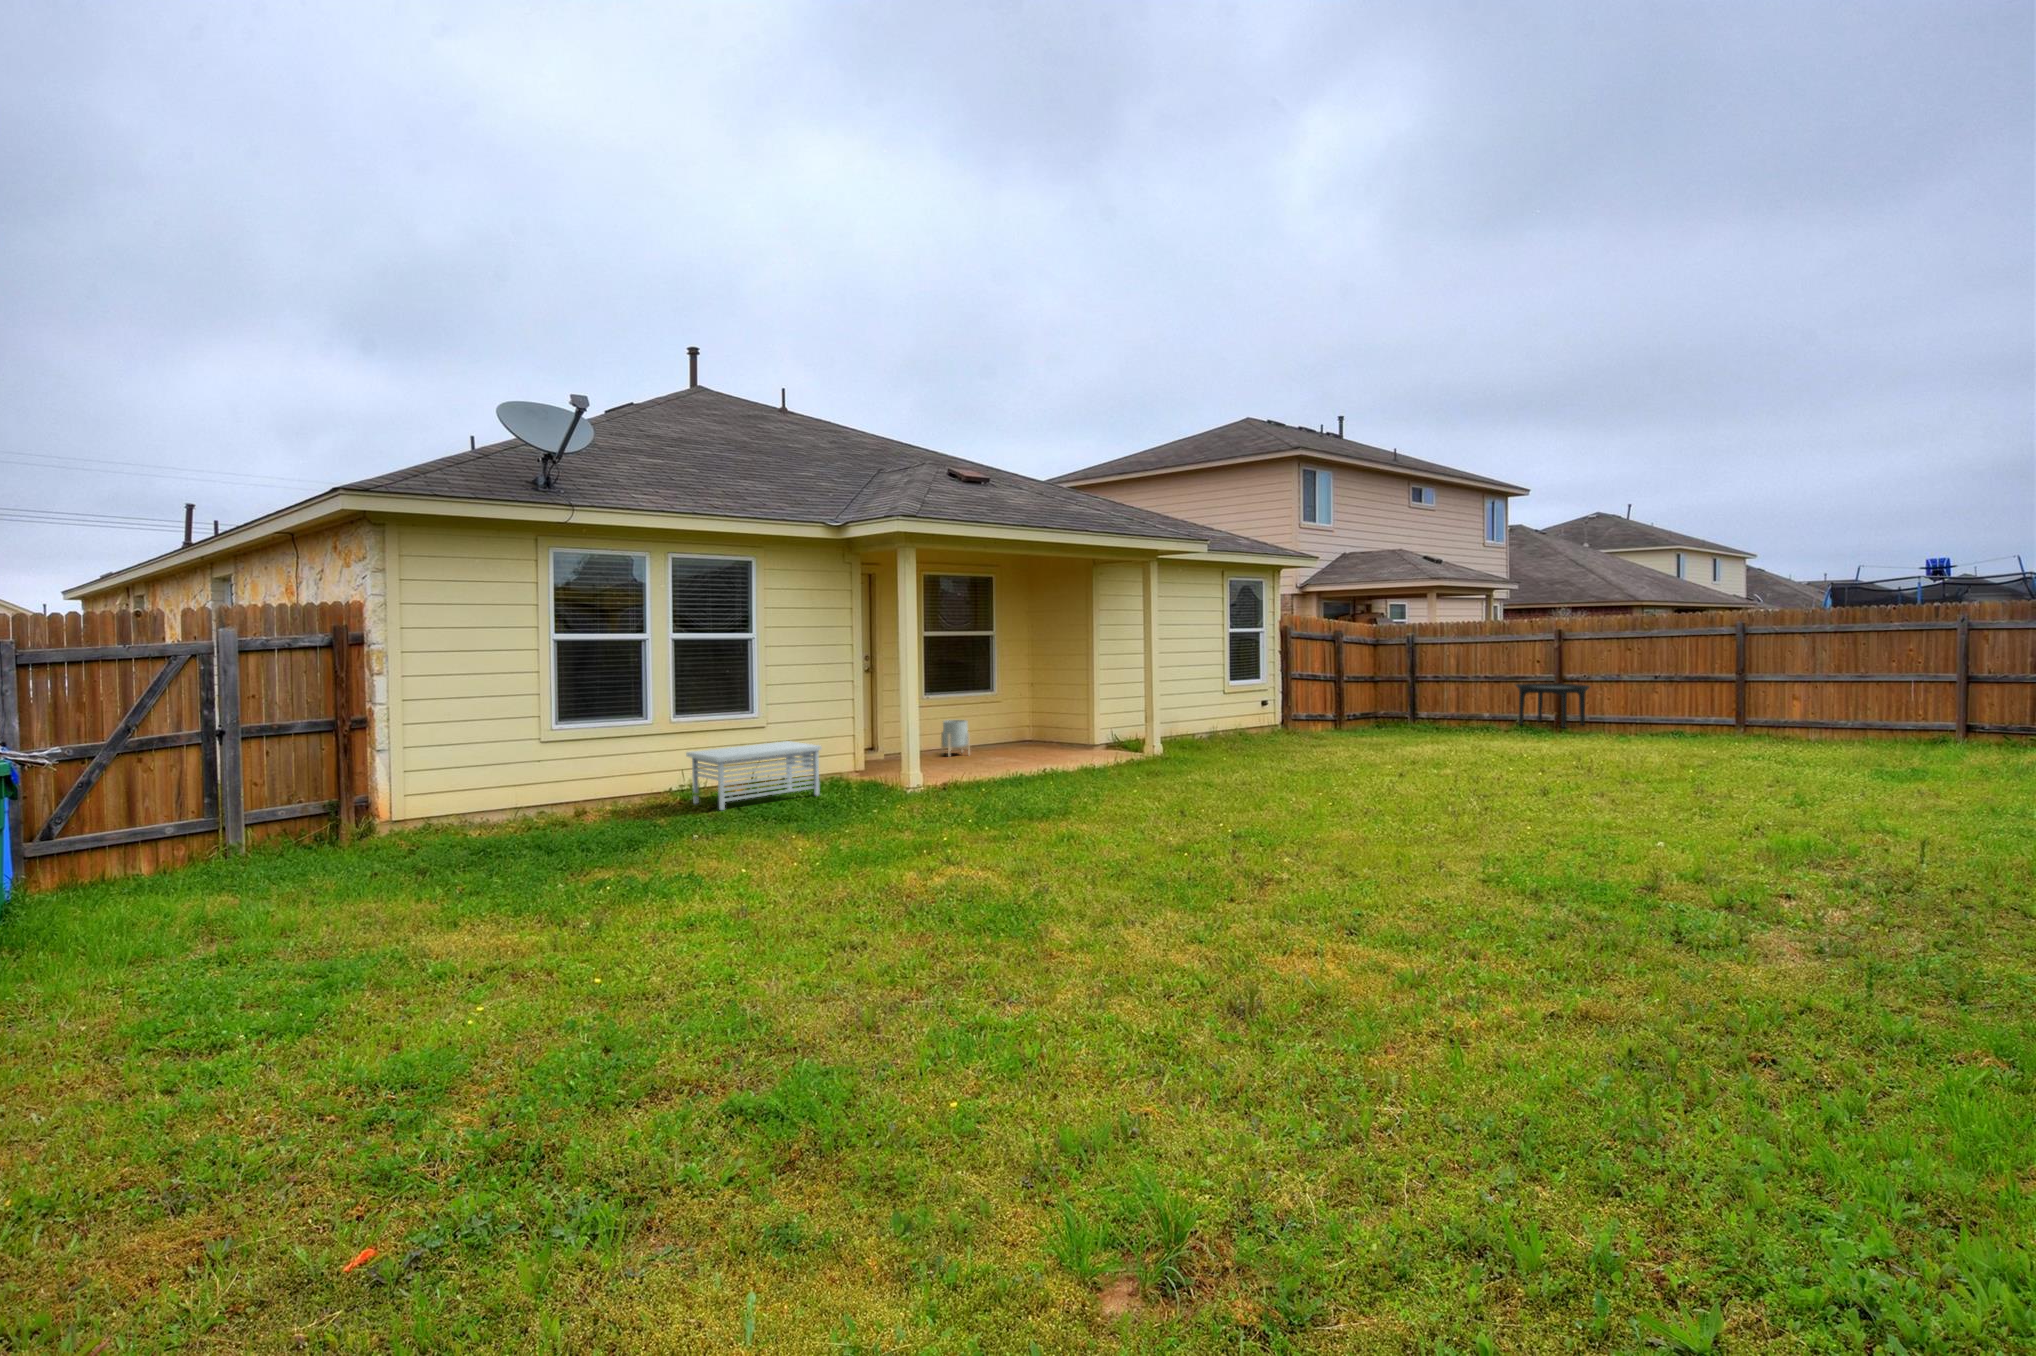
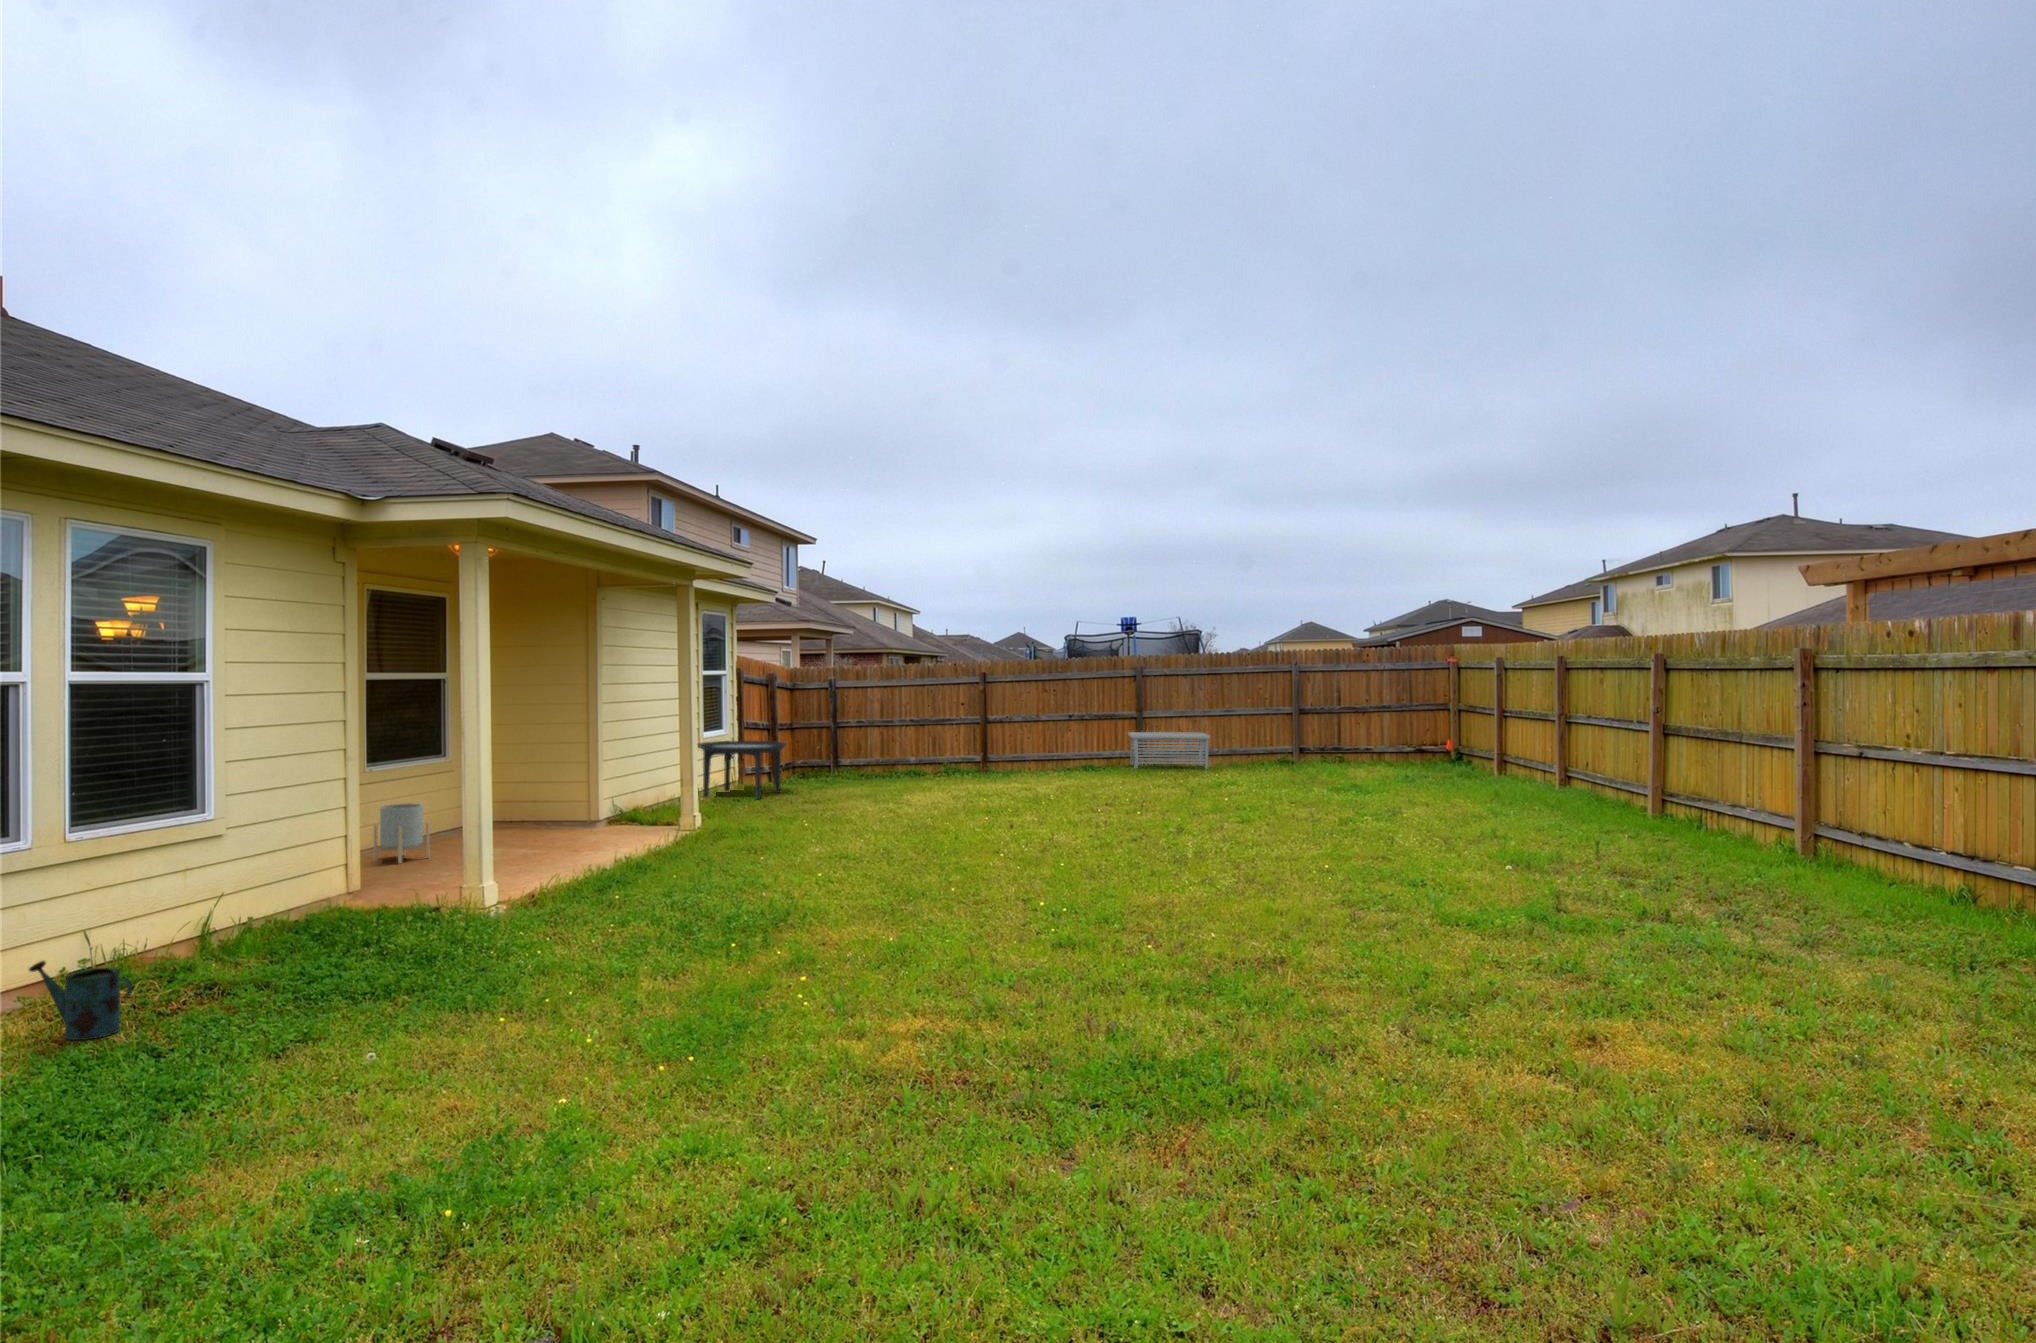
round table: present [1516,683,1590,728] -> present [699,741,787,799]
storage bench: present [686,741,821,810] -> present [1128,732,1210,769]
watering can: none [643,775,670,815] -> present [29,961,132,1040]

